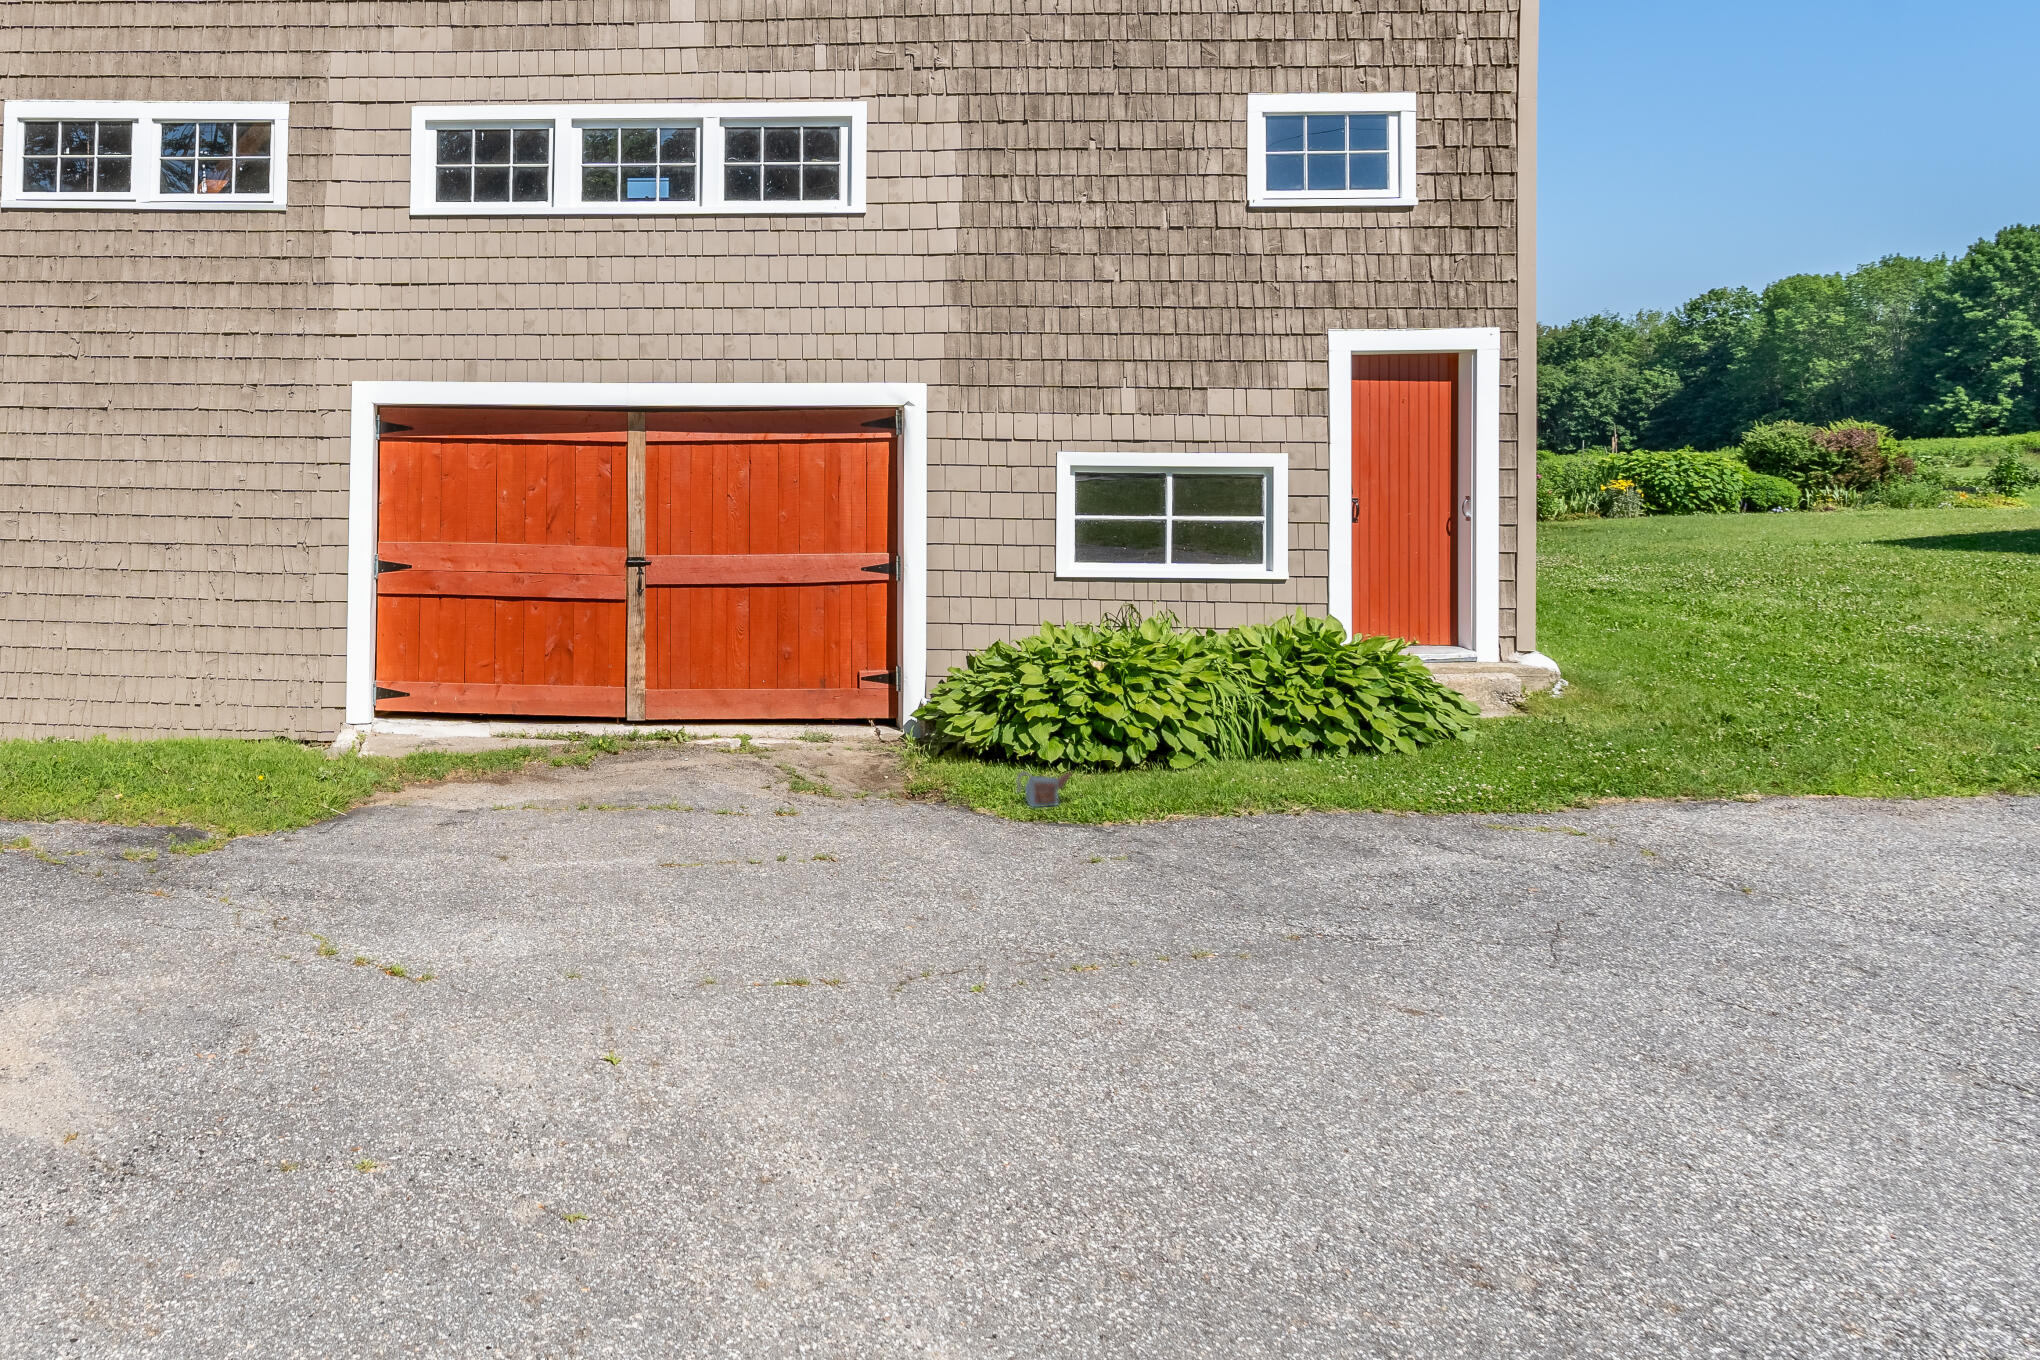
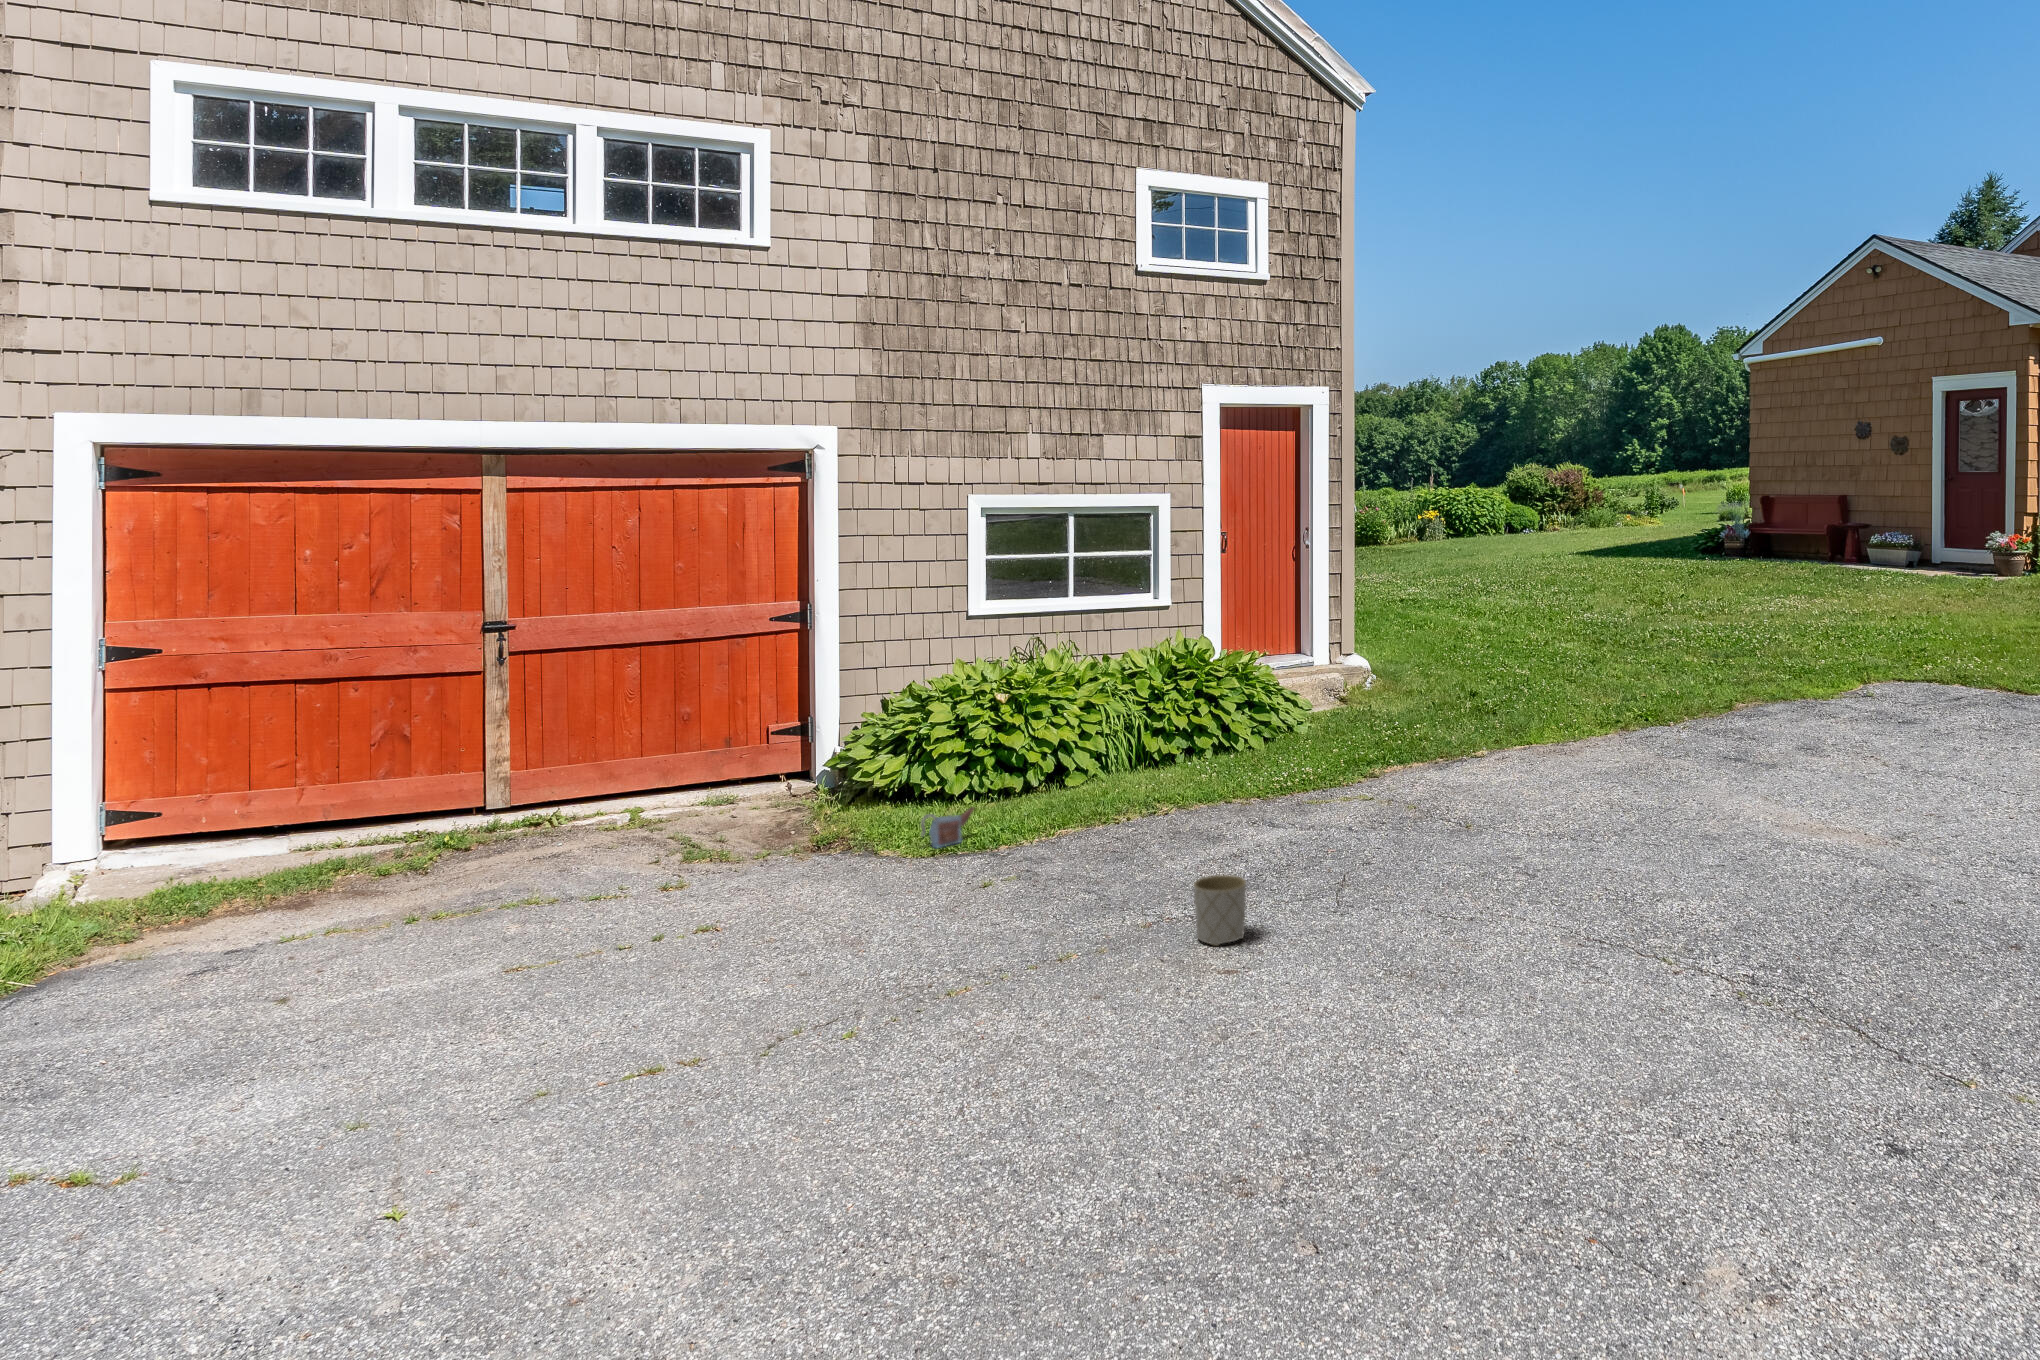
planter: none [1357,932,1432,1021] -> present [1194,875,1246,946]

